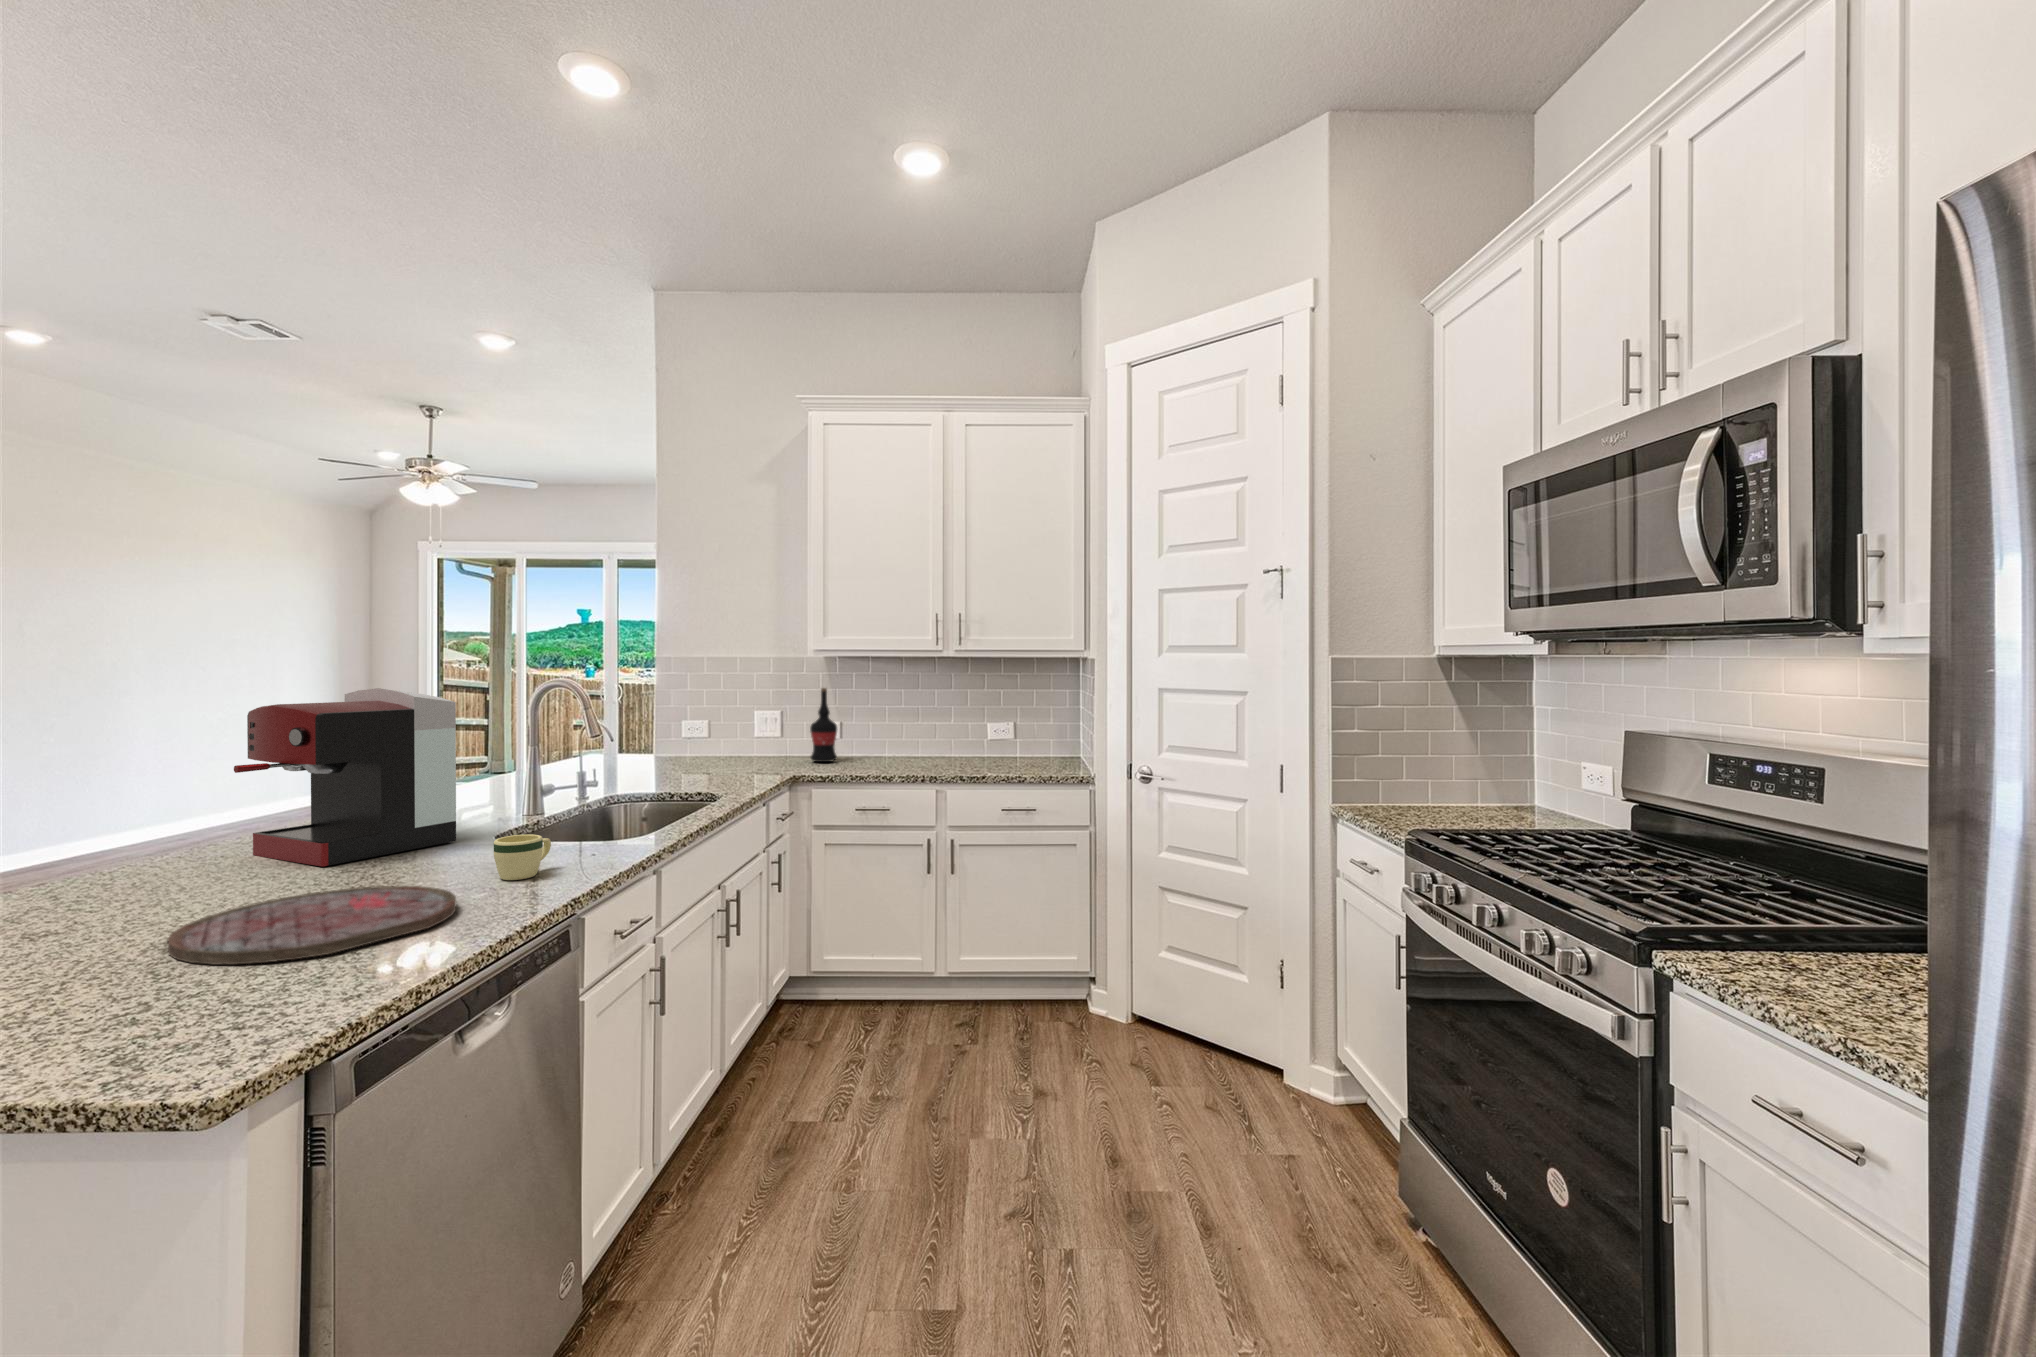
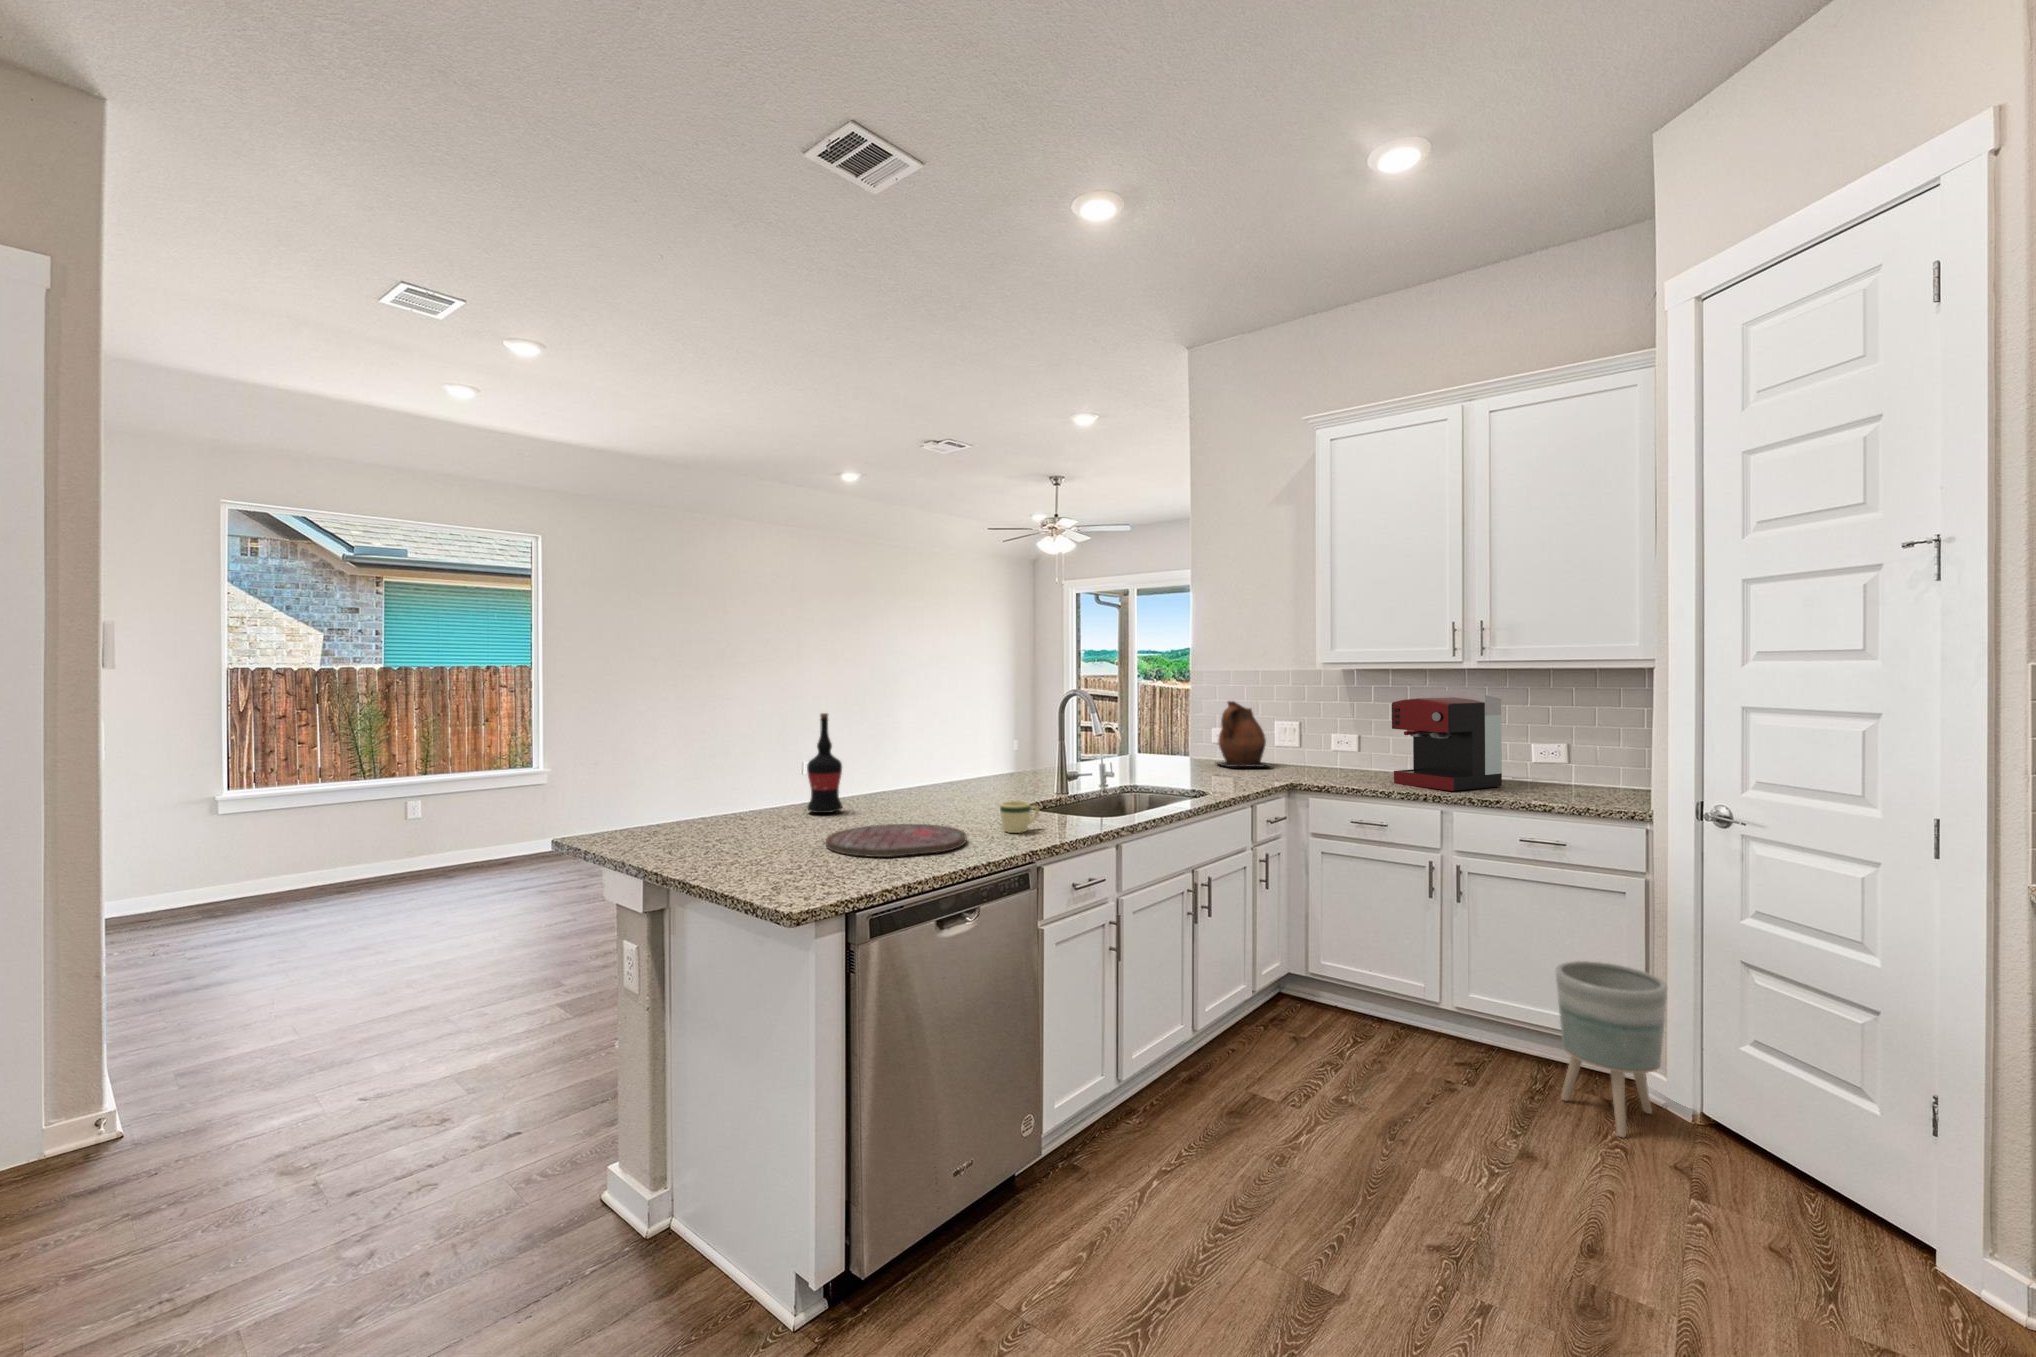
coffee maker: present [234,688,456,866] -> present [1392,690,1502,791]
wine bottle: present [810,688,837,762] -> present [807,713,842,813]
ceramic pitcher: none [691,692,761,764] -> present [1217,701,1271,767]
planter: none [1040,909,1118,1052] -> present [1555,961,1667,1137]

